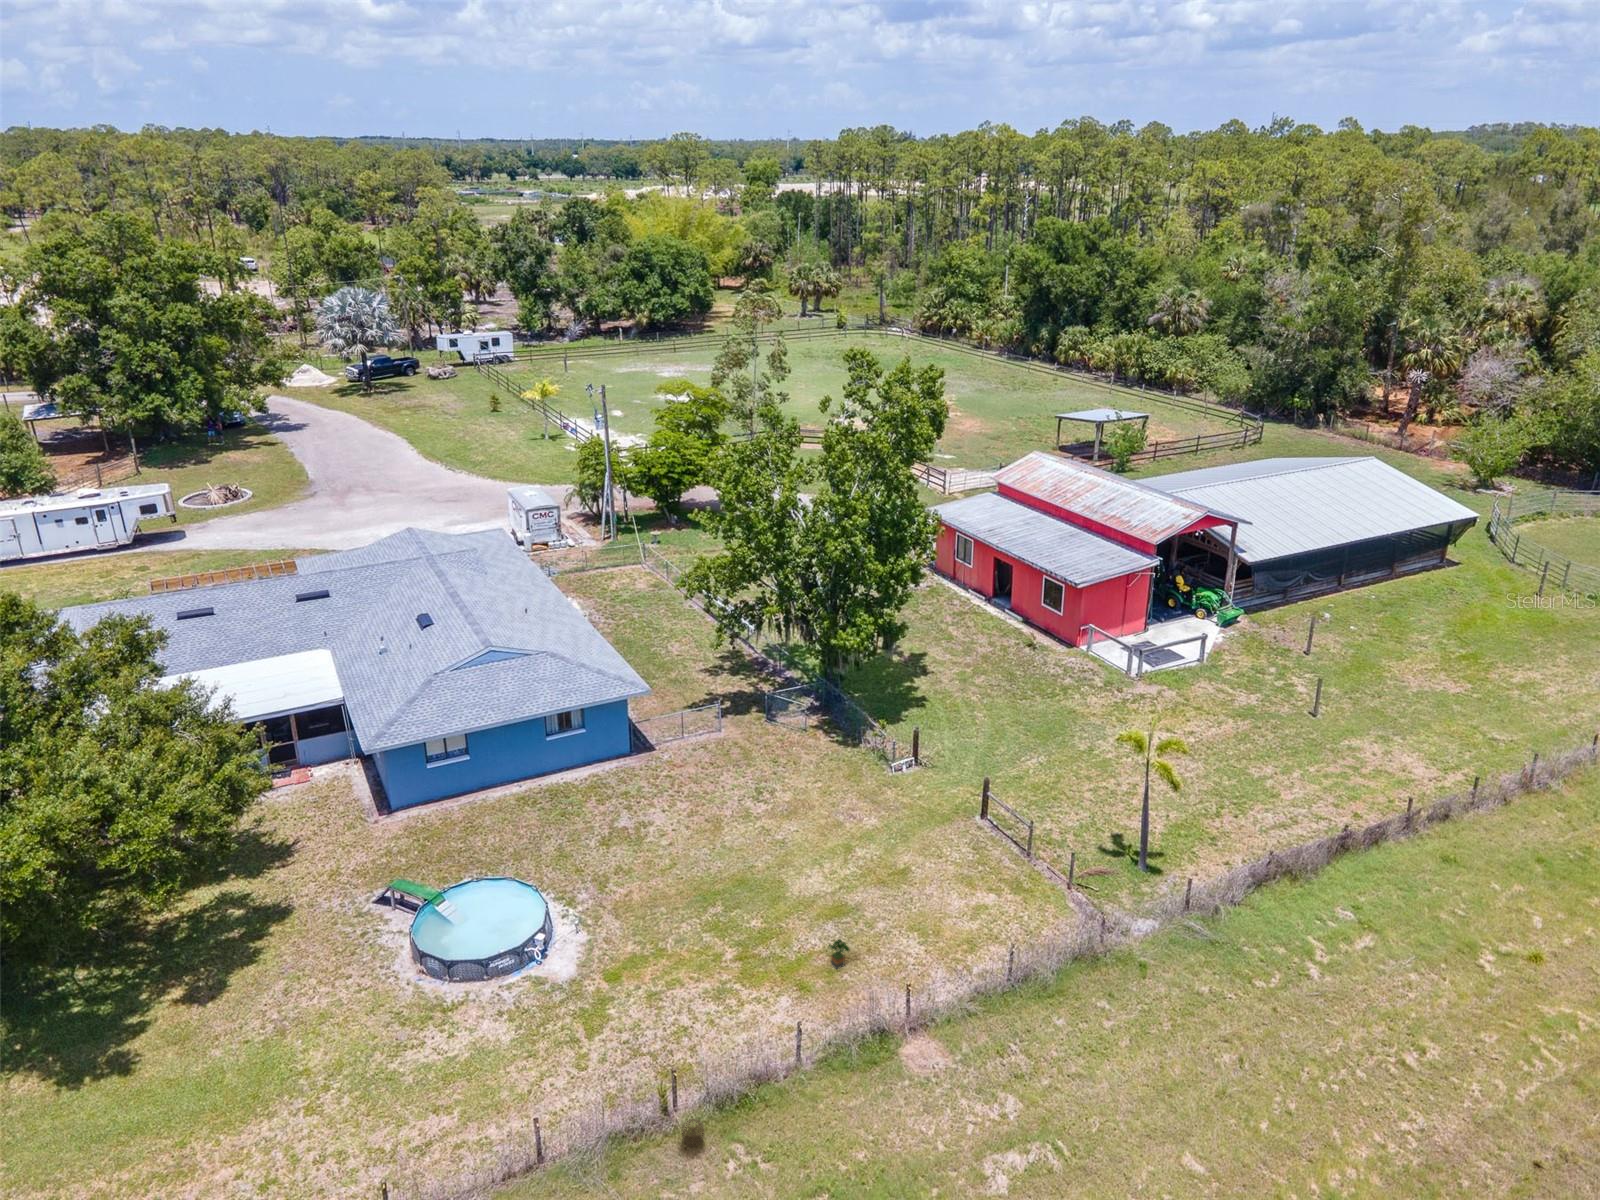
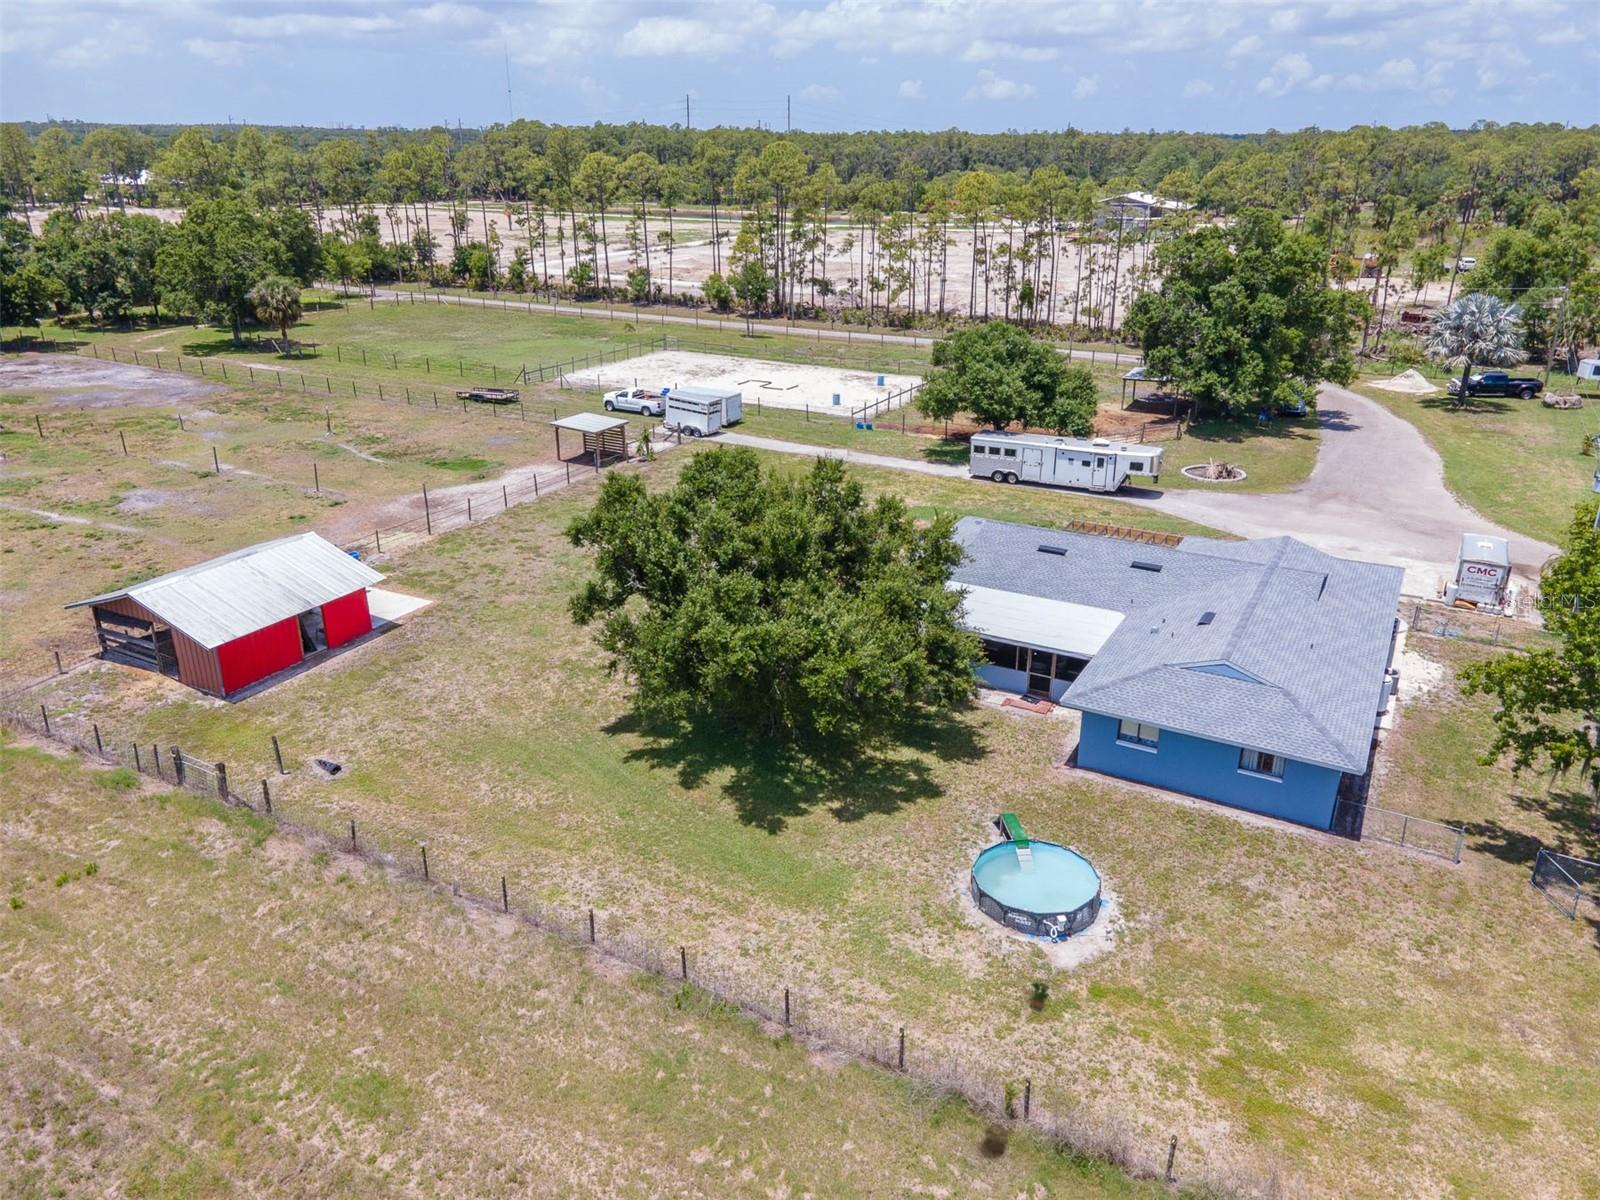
potted tree: present [829,939,849,969] -> present [1031,982,1049,1011]

